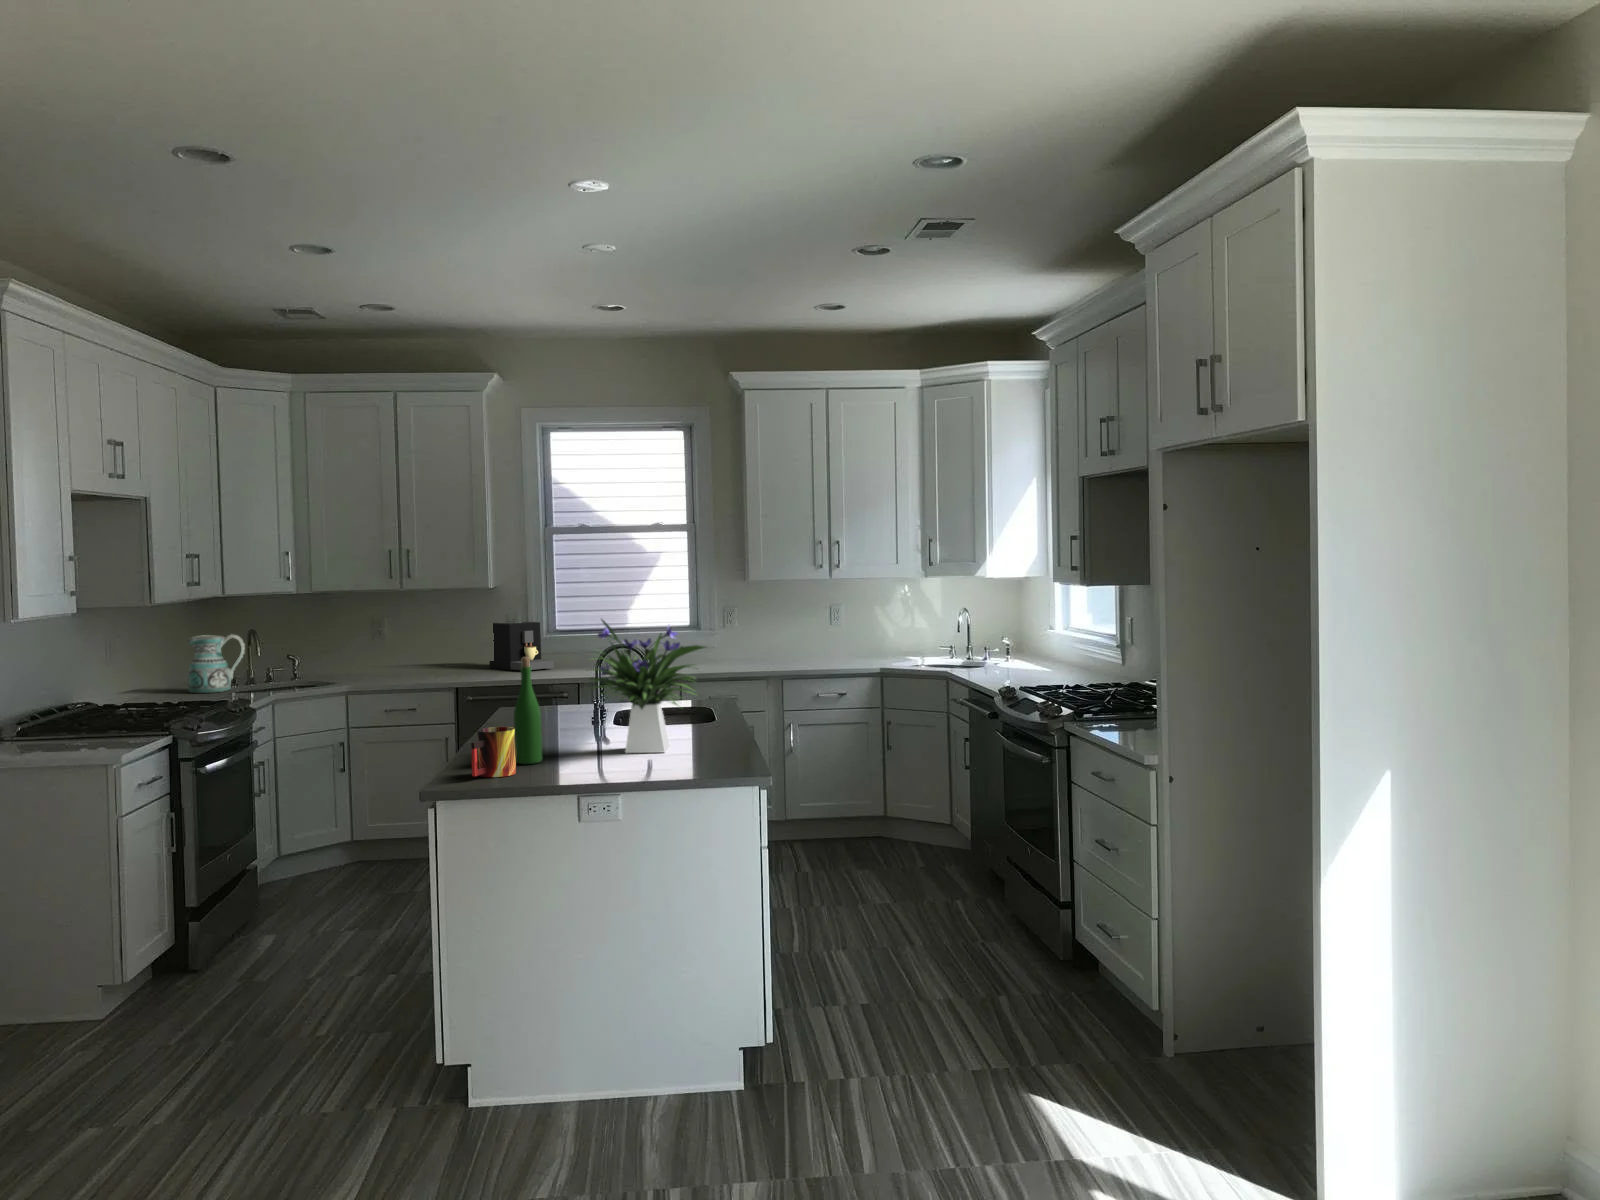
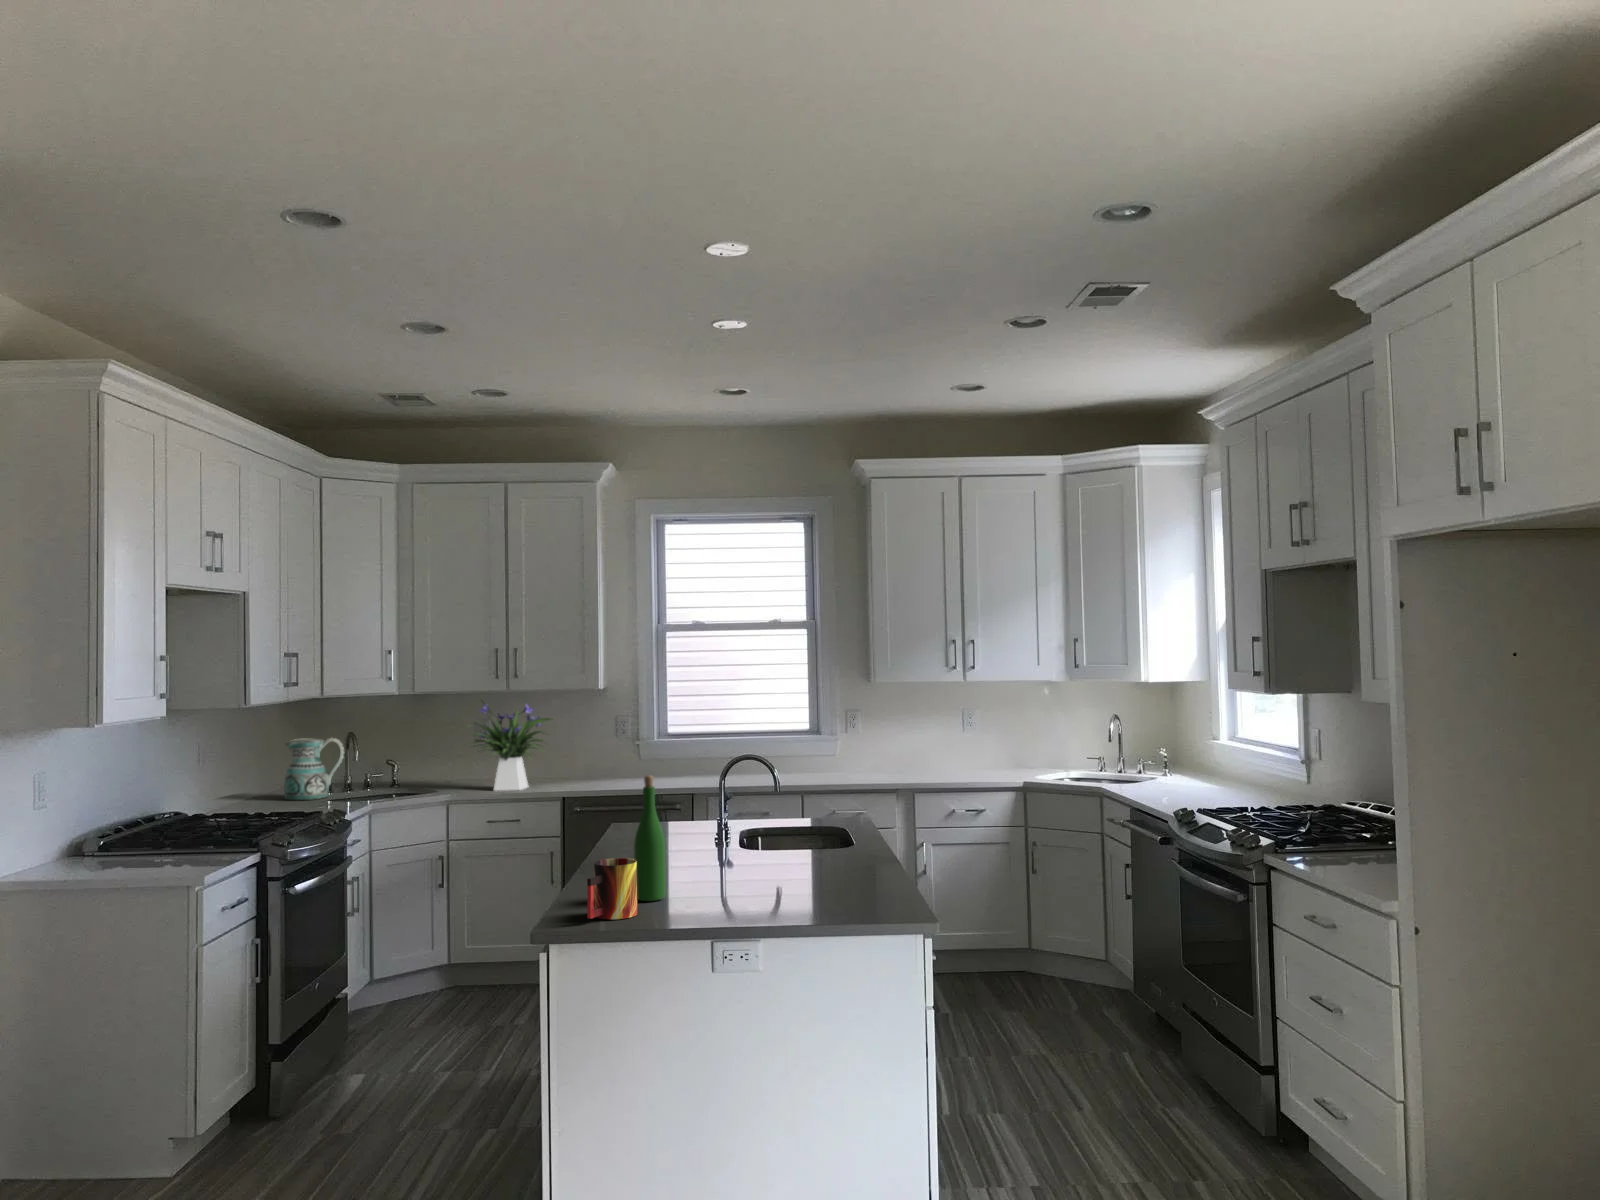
flower arrangement: present [590,620,705,753] -> present [473,702,550,791]
coffee maker: present [490,622,554,670] -> none [596,724,664,778]

